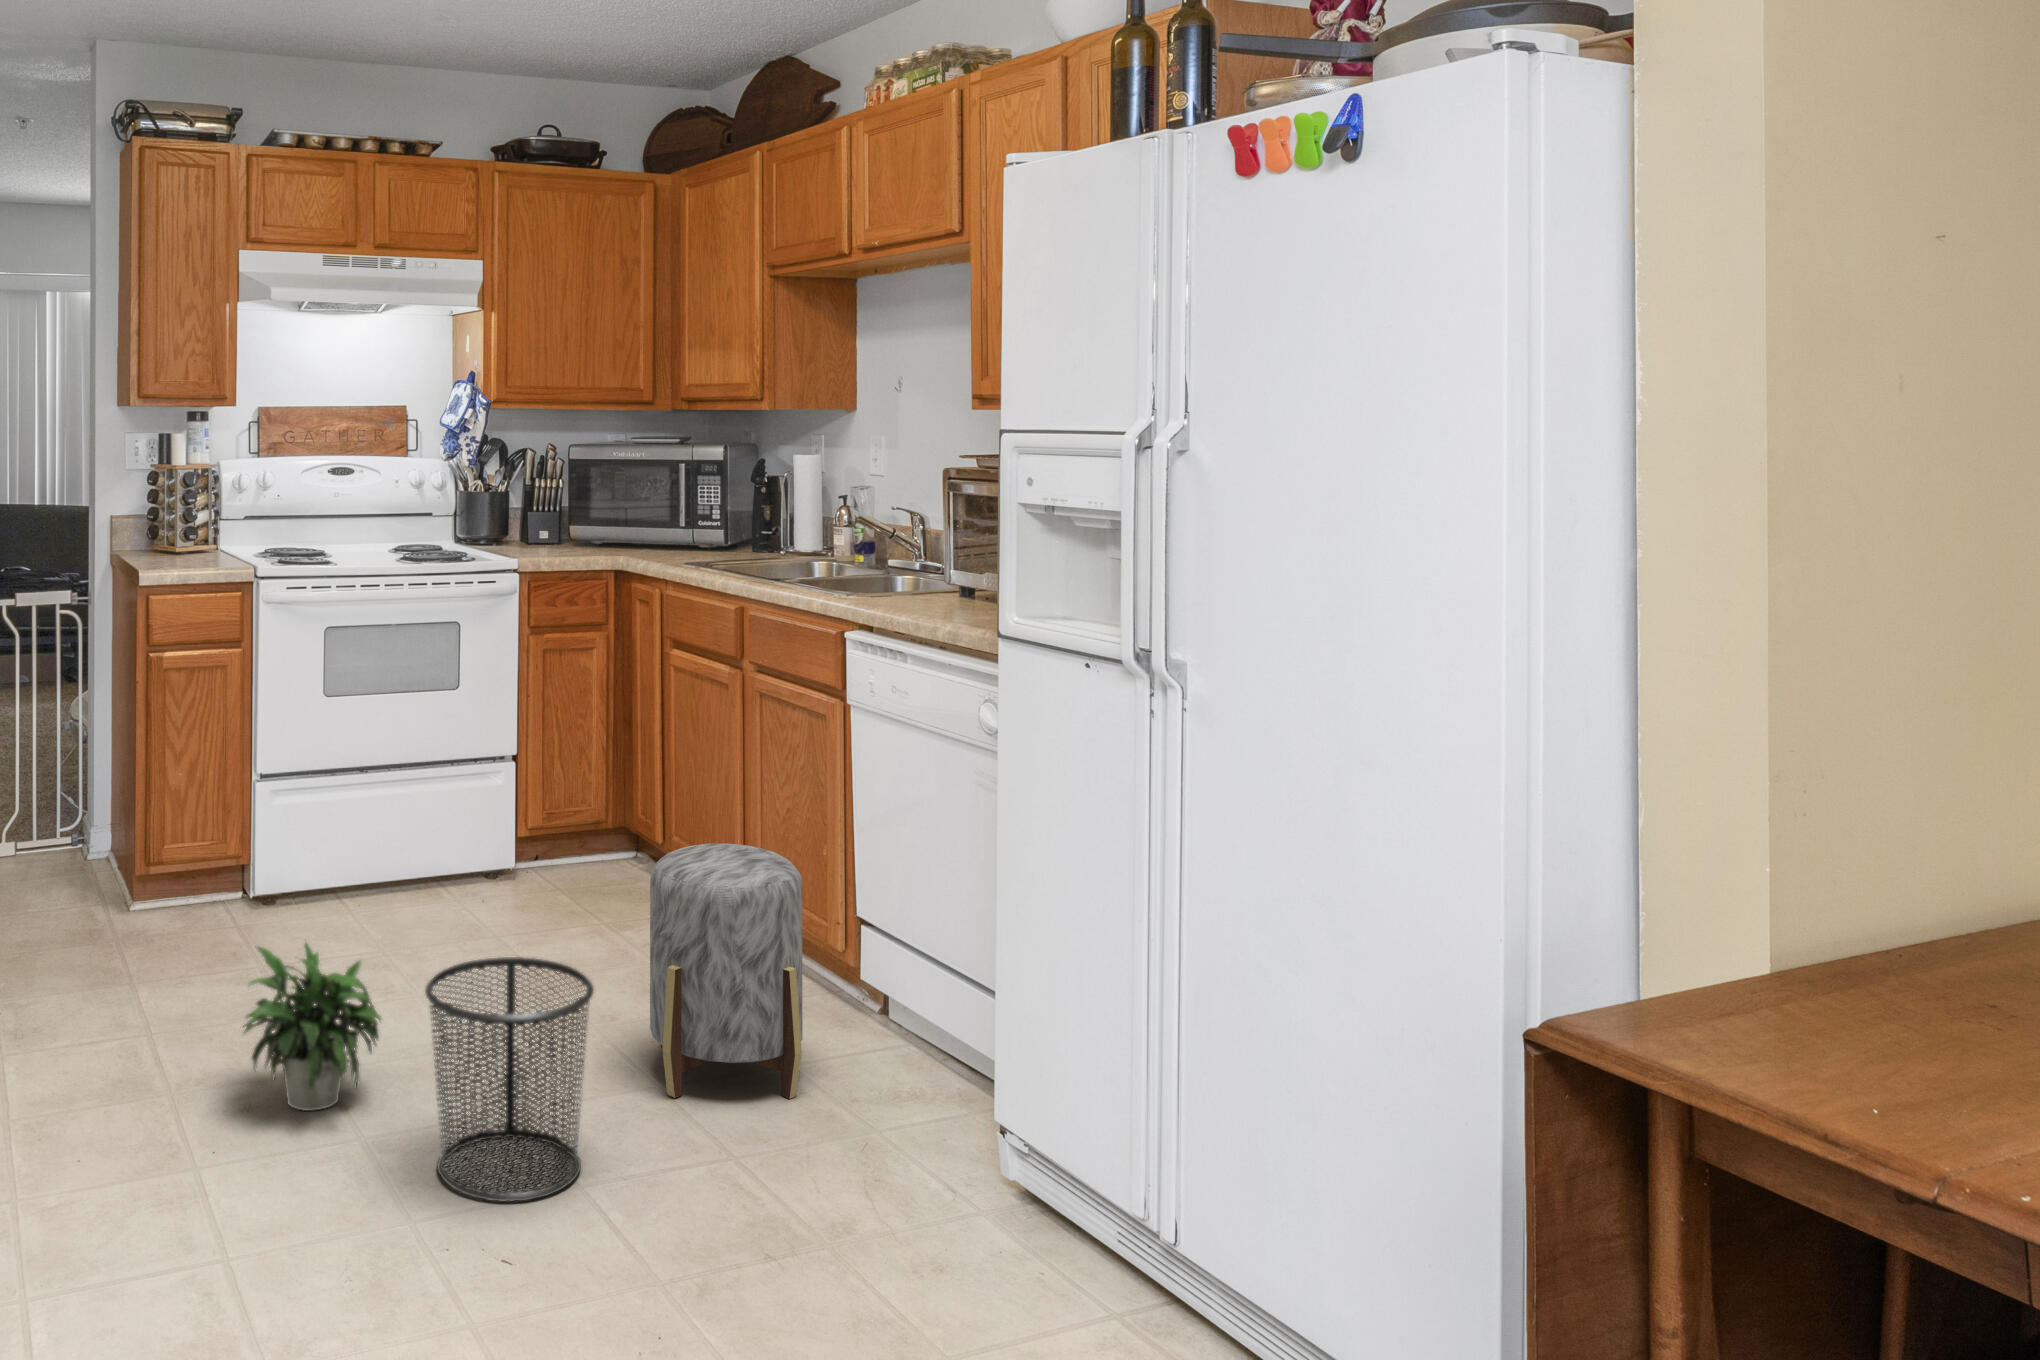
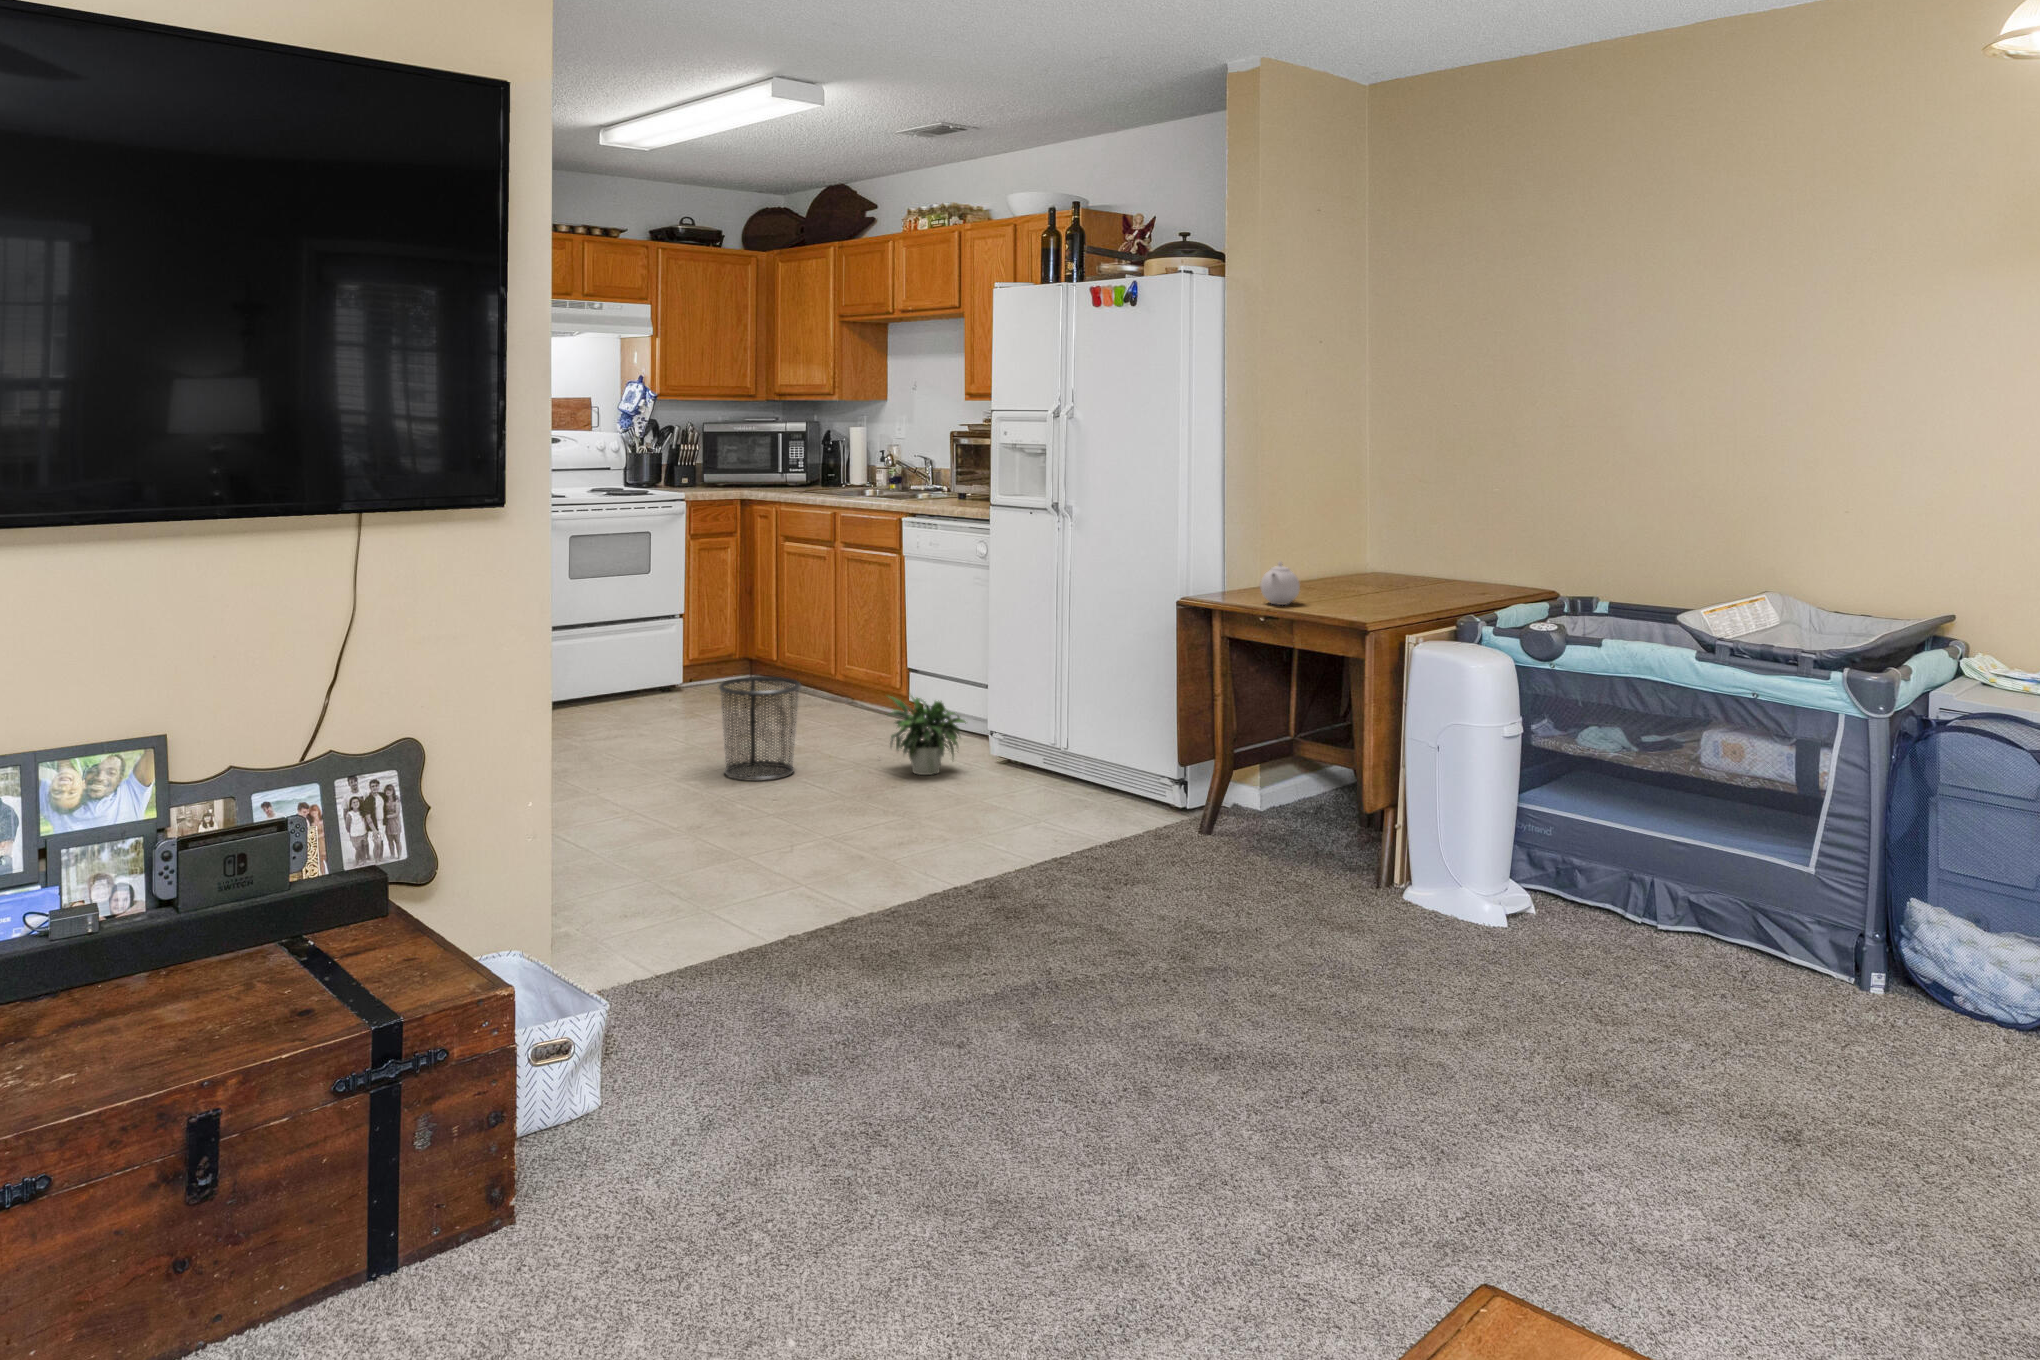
stool: present [650,843,802,1099] -> none [808,628,889,749]
teapot: none [1804,893,1958,1036] -> present [1260,562,1300,605]
potted plant: present [244,943,381,1111] -> present [888,696,966,775]

